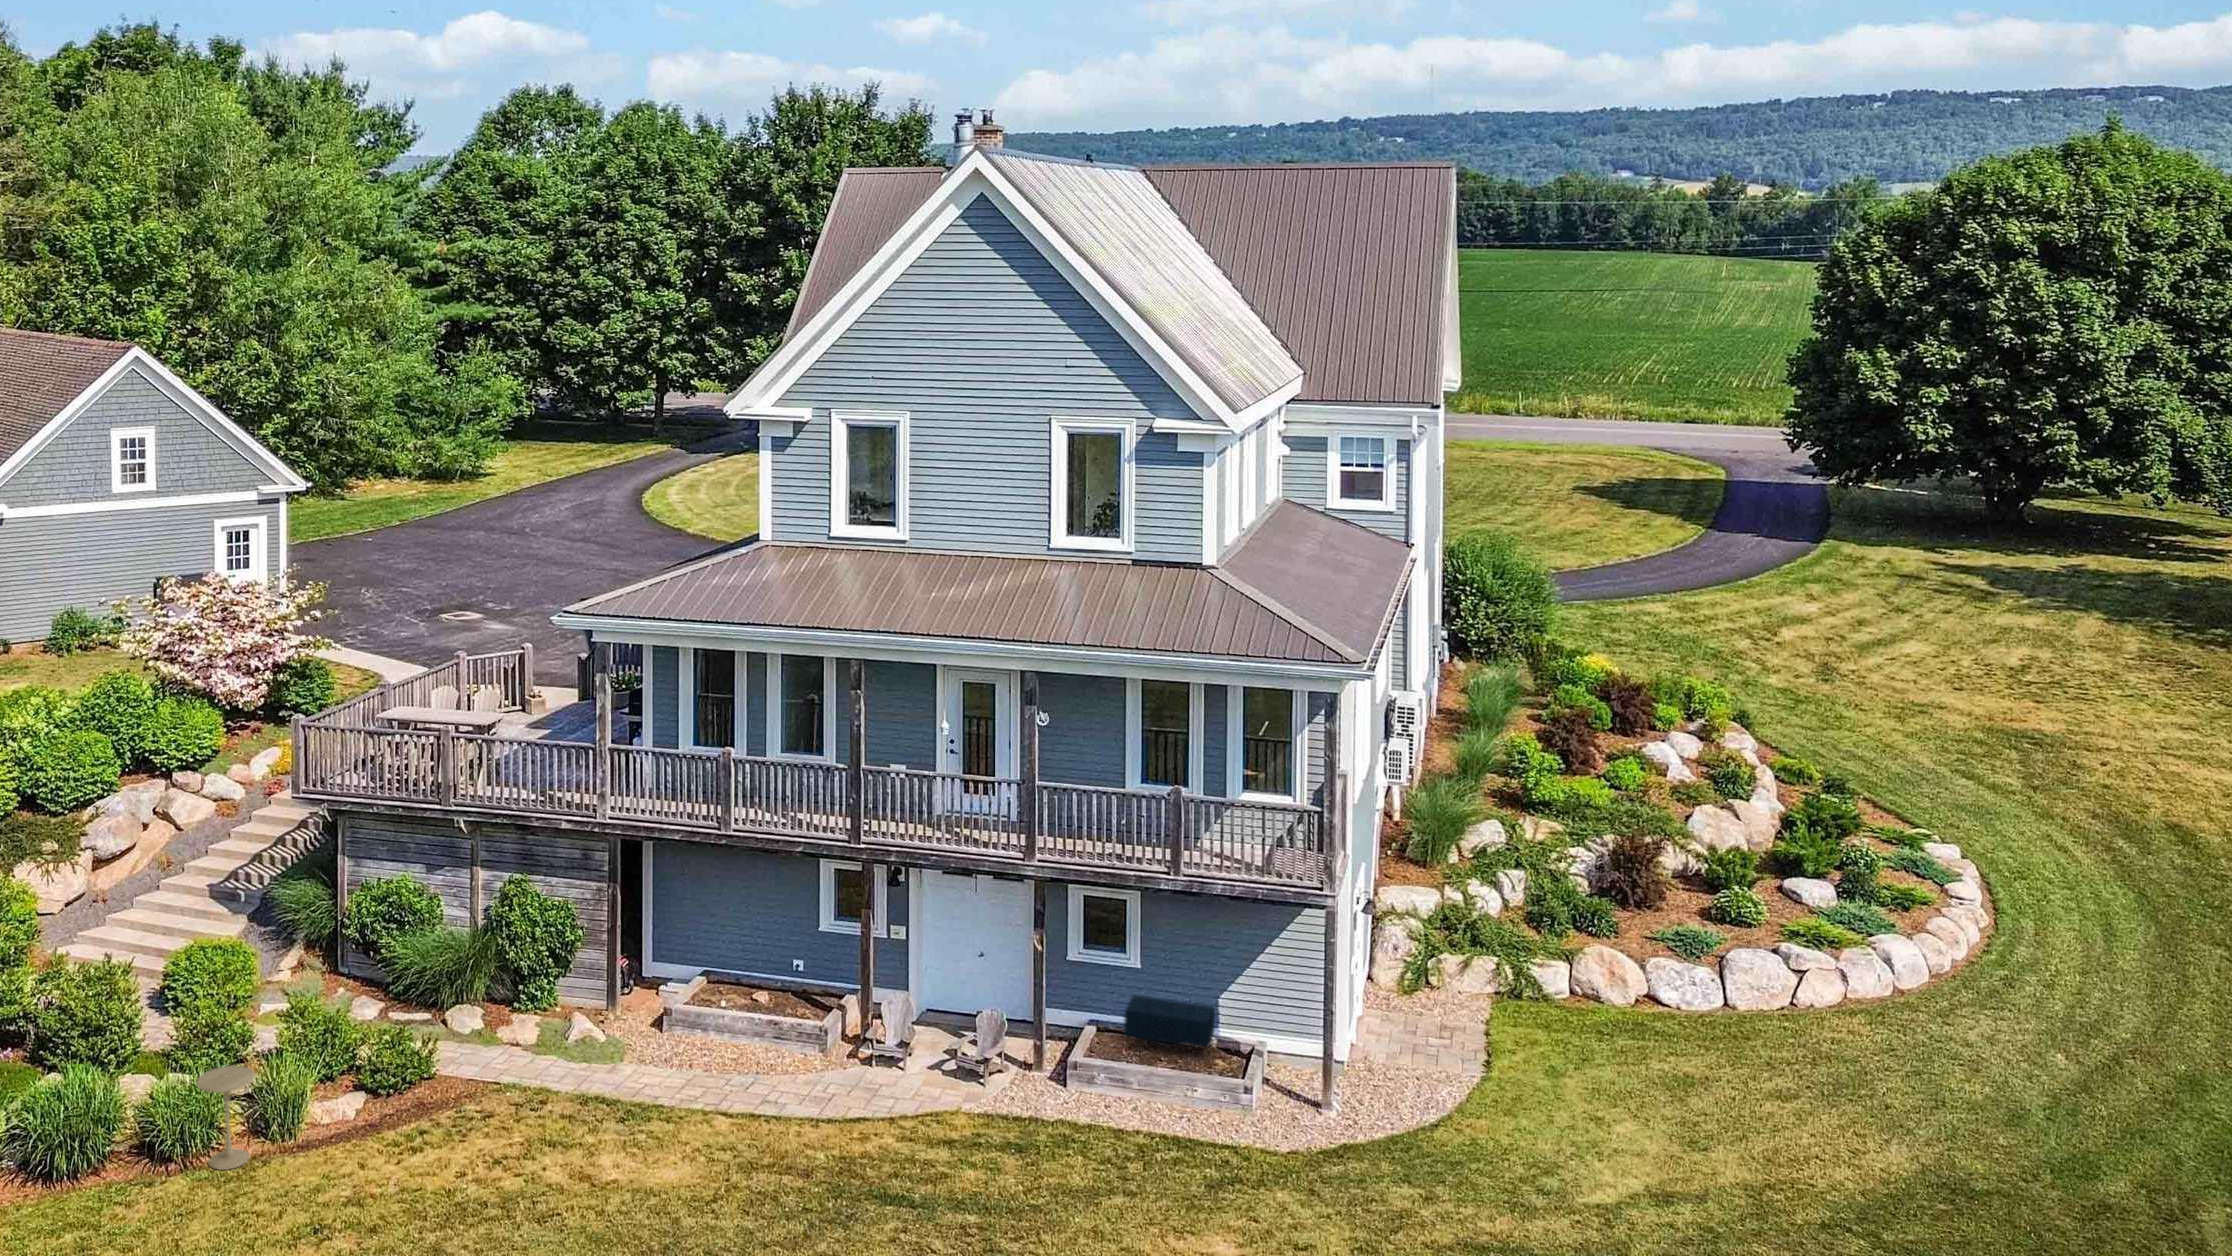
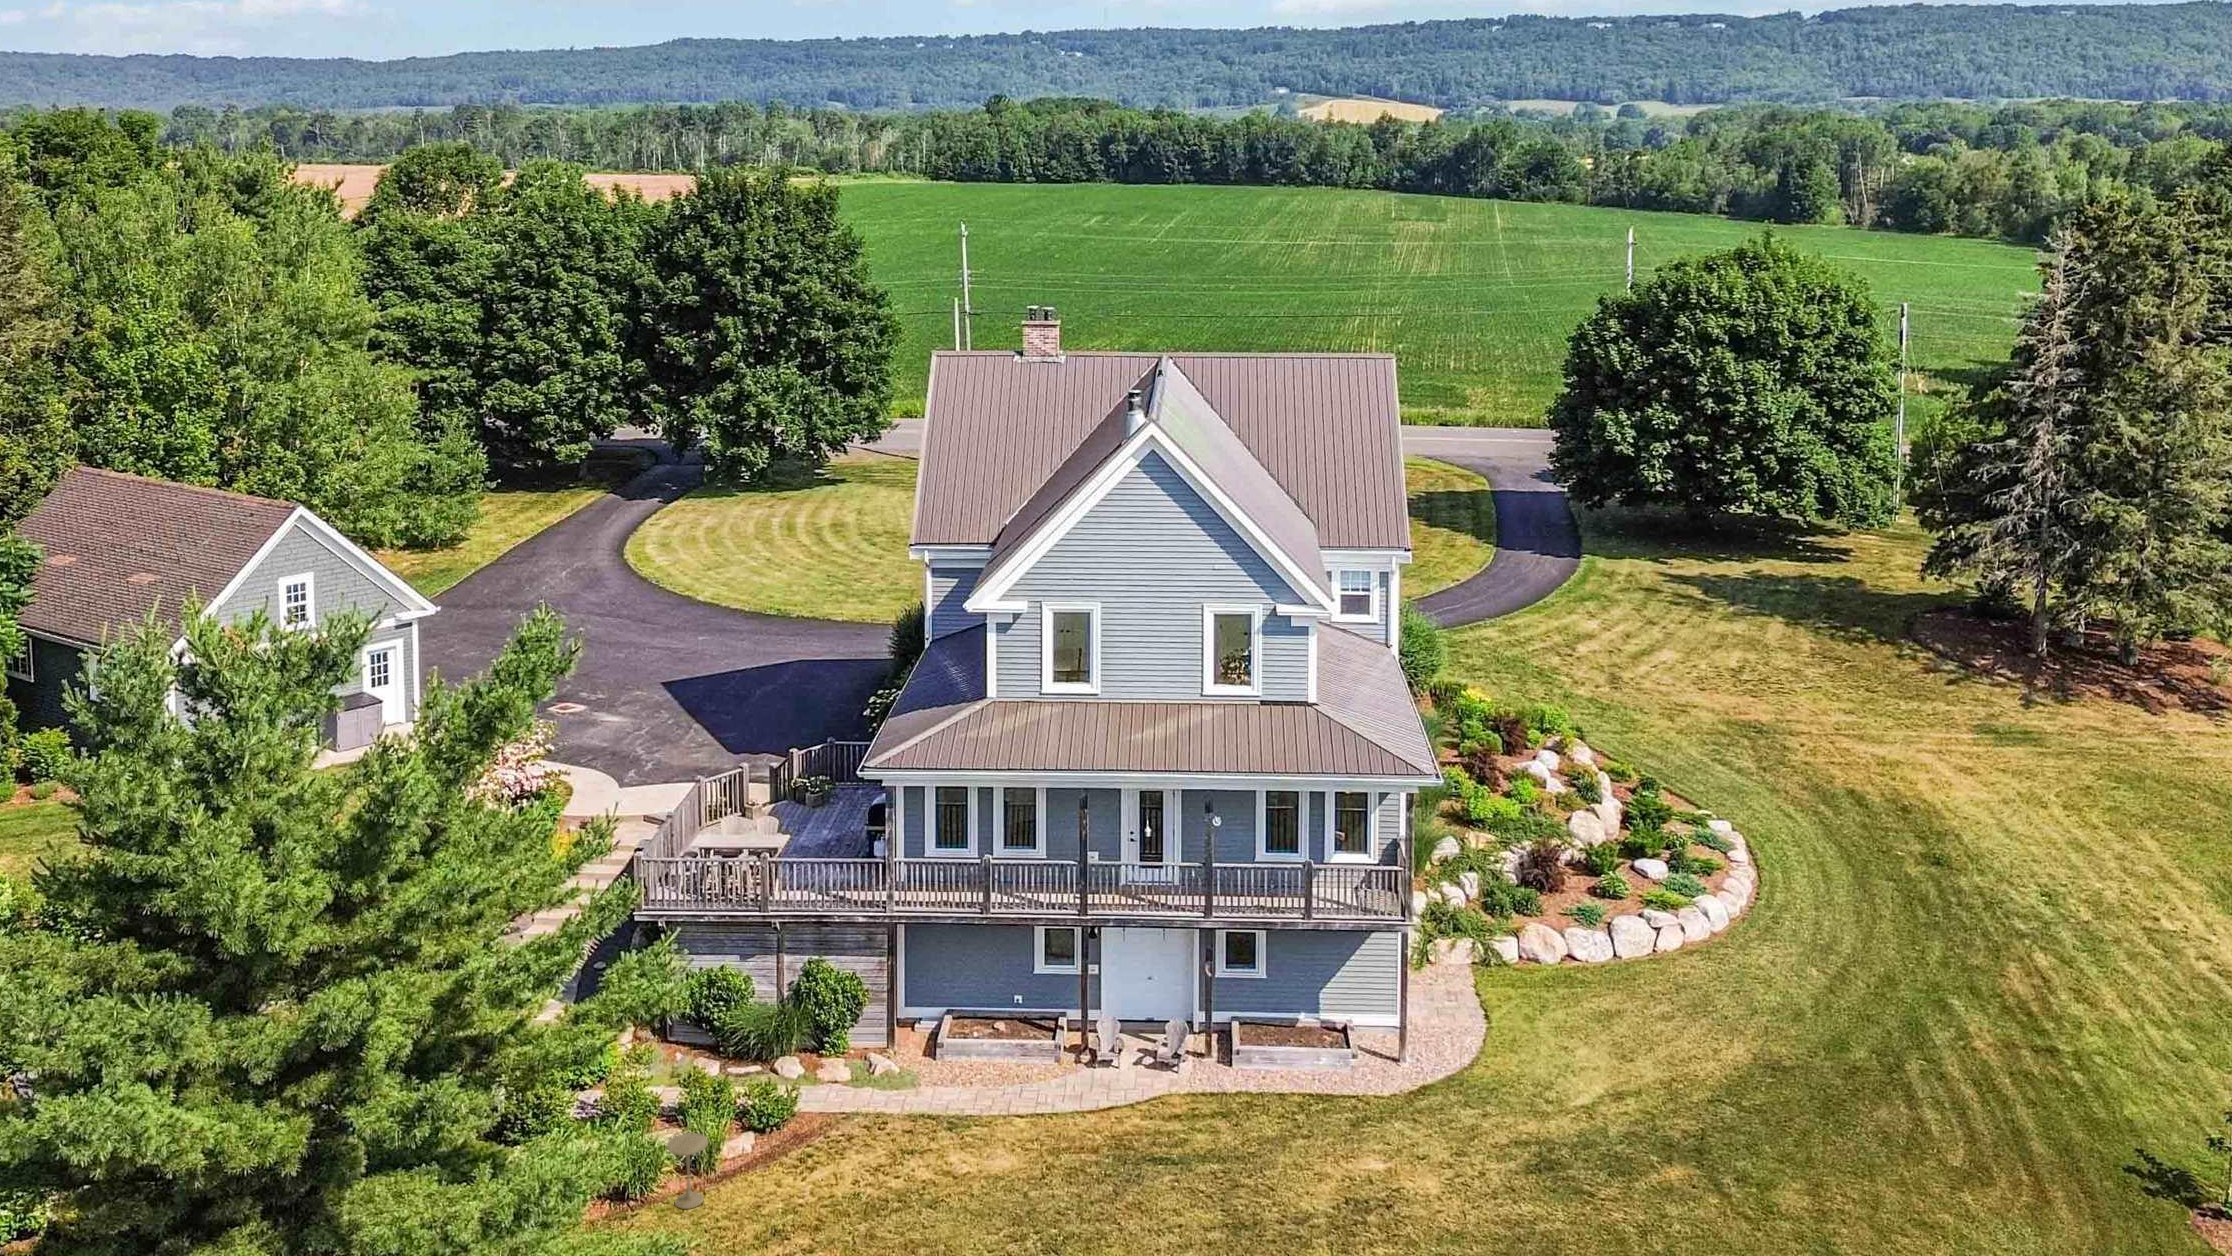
bench: present [1124,995,1215,1059] -> none [1260,997,1318,1036]

